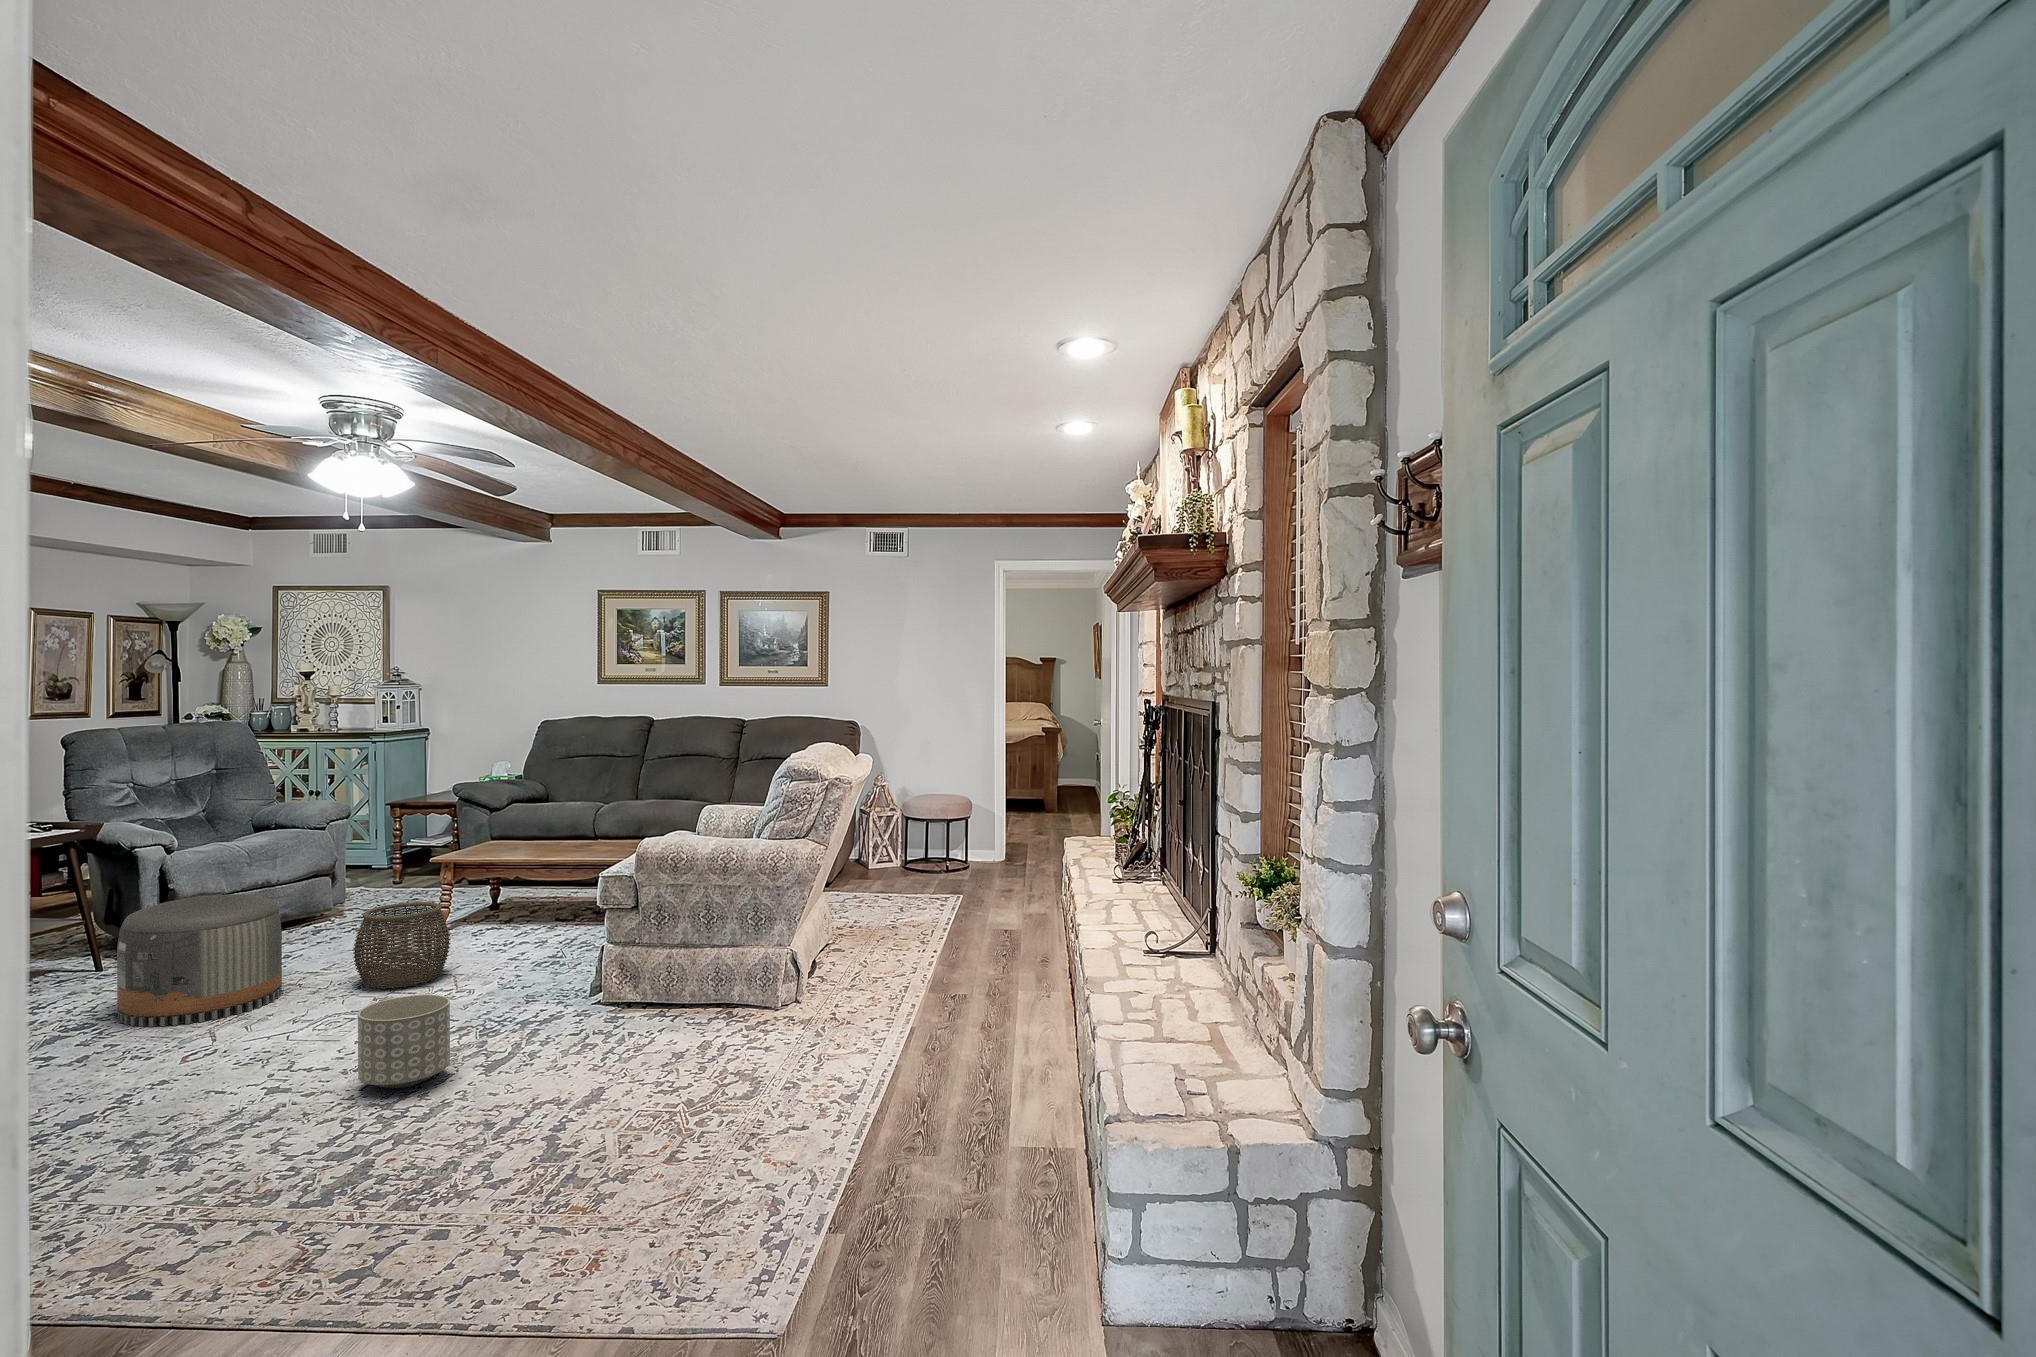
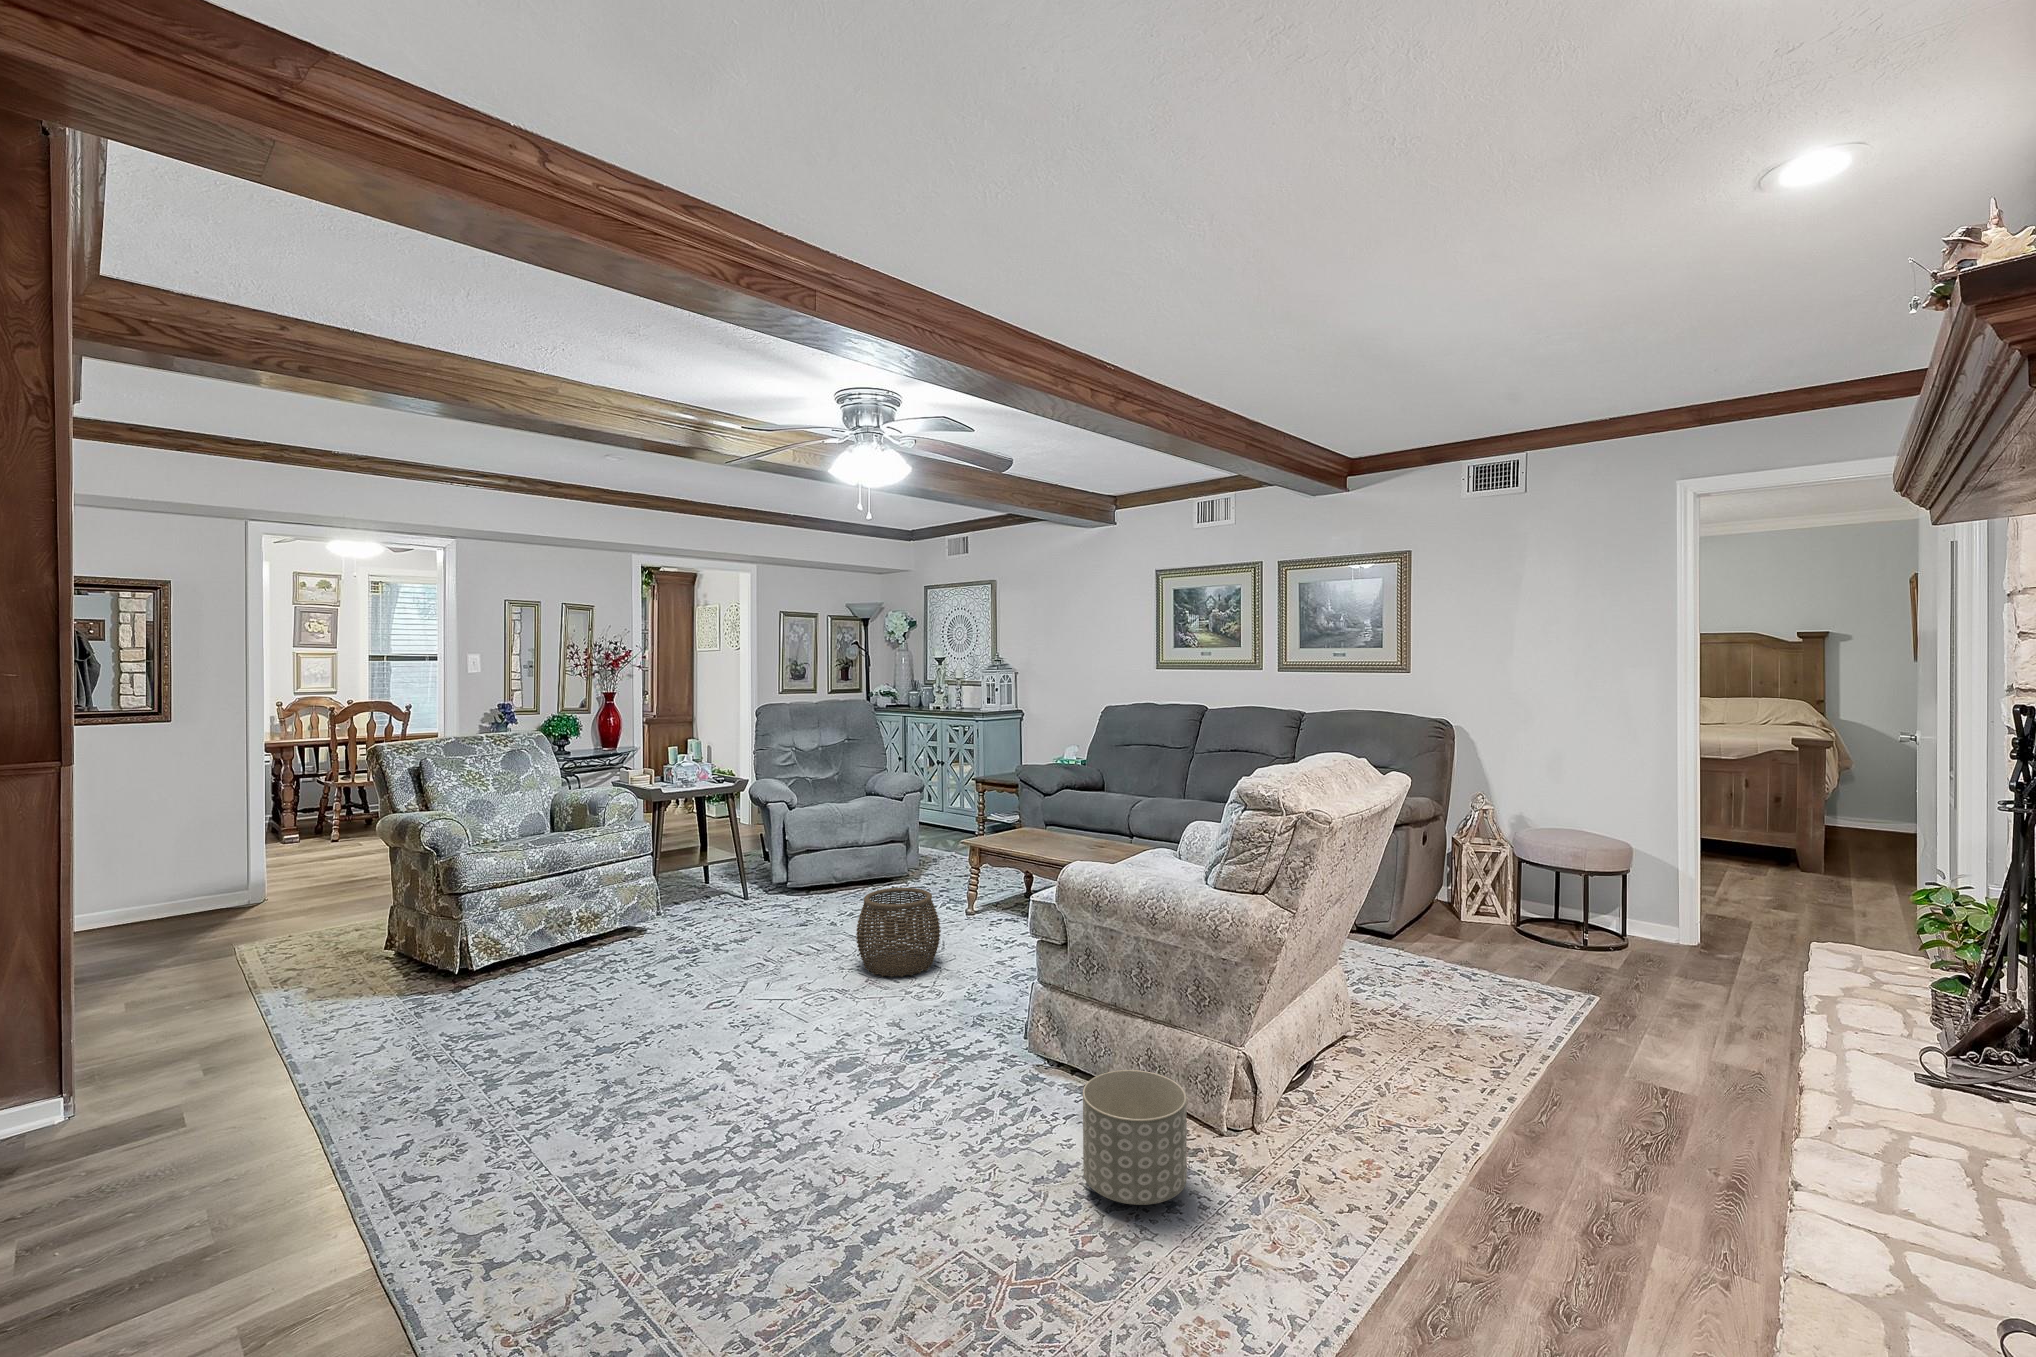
pouf: present [117,894,282,1027] -> none [690,859,811,978]
planter: present [358,994,450,1088] -> present [1083,1070,1187,1205]

